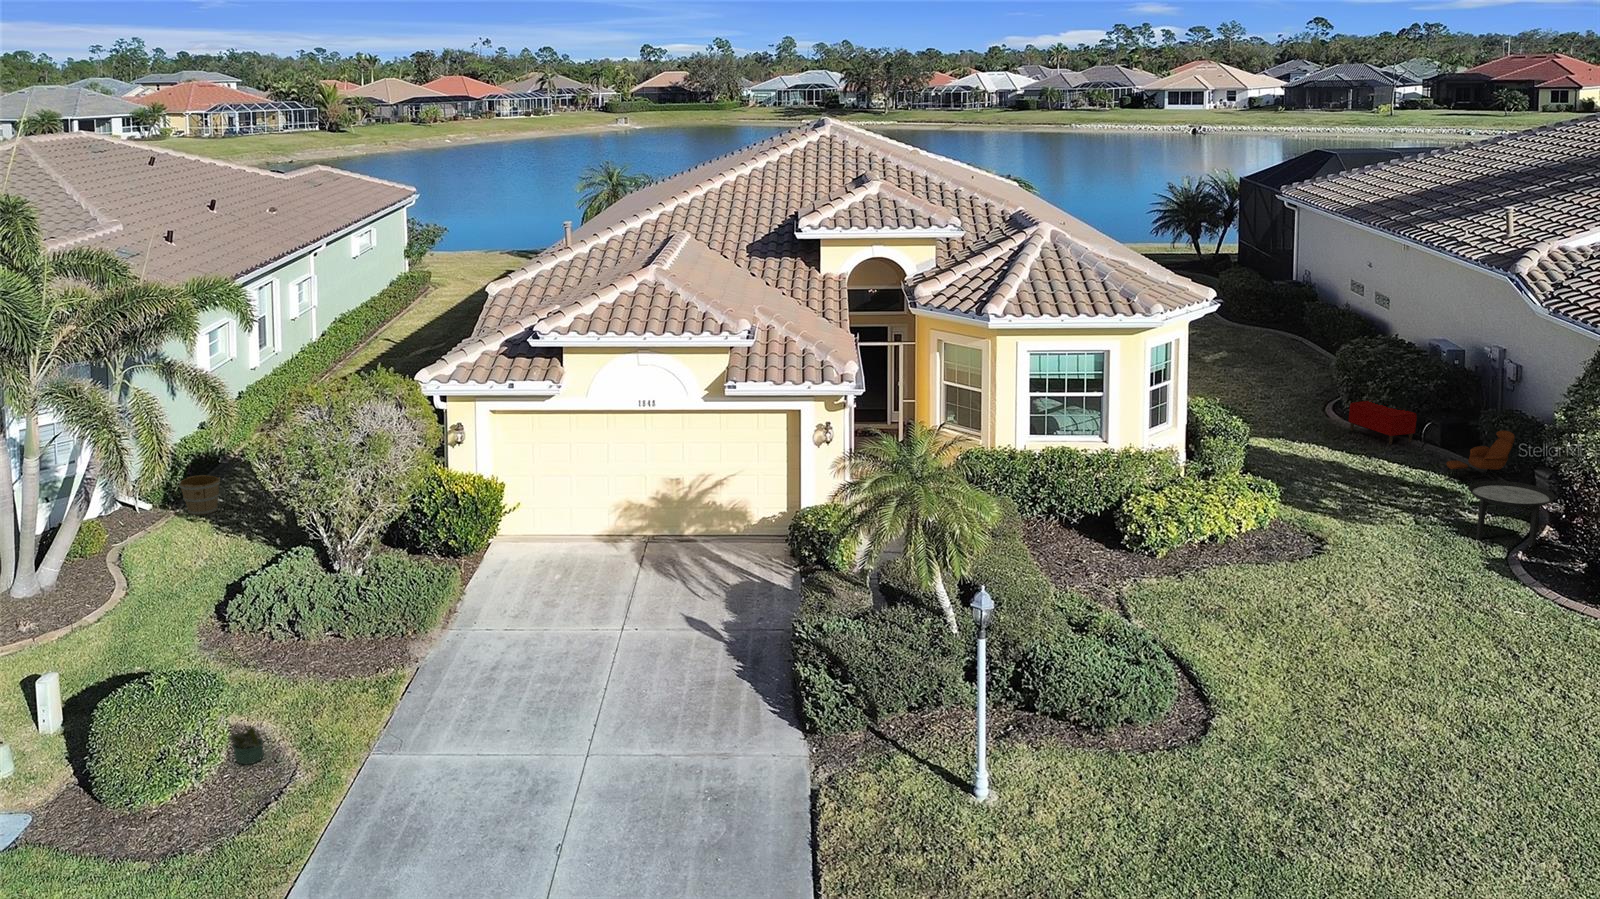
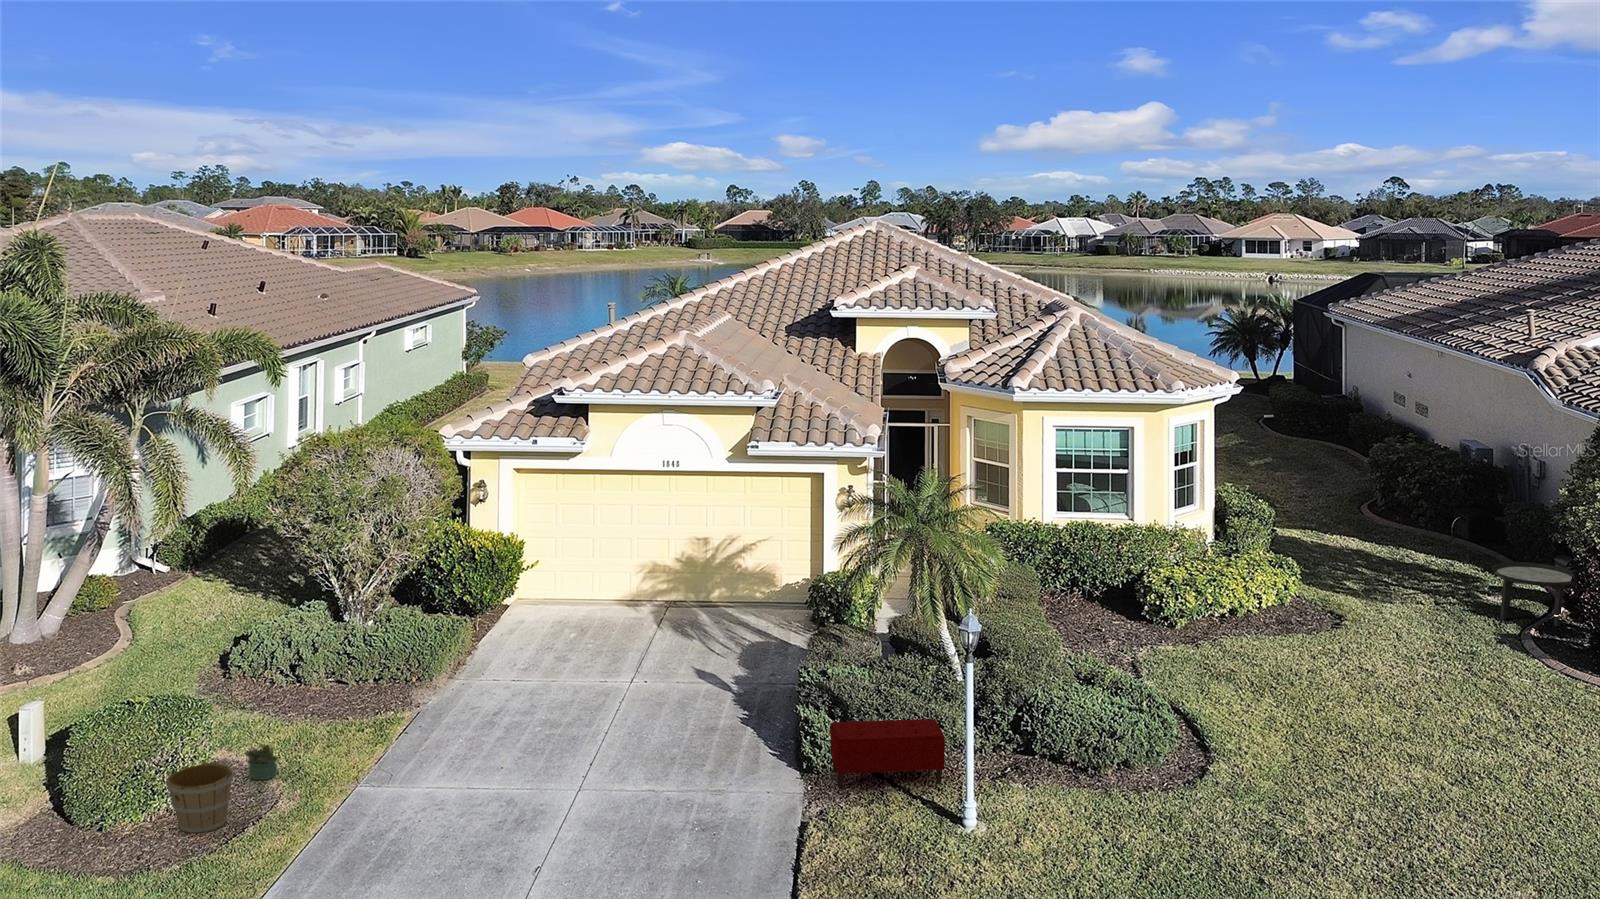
bench: present [1349,401,1417,445] -> present [830,719,945,788]
lounge chair: present [1445,431,1515,482] -> none [1475,518,1547,570]
wooden bucket: present [179,475,220,515] -> present [166,763,233,833]

